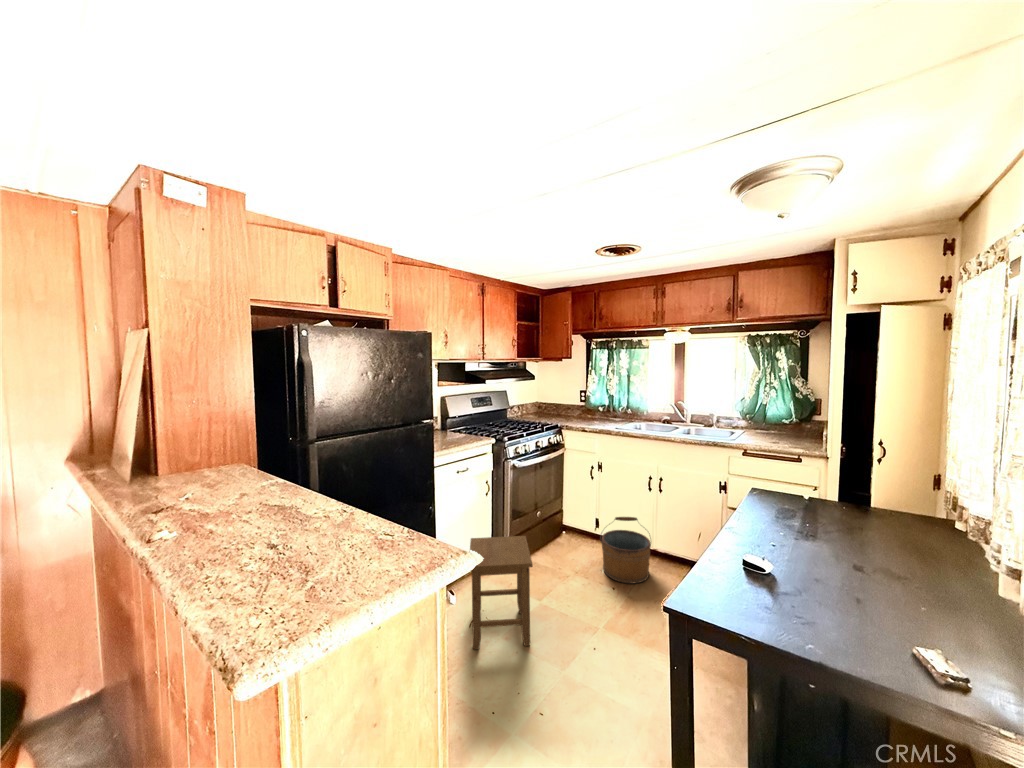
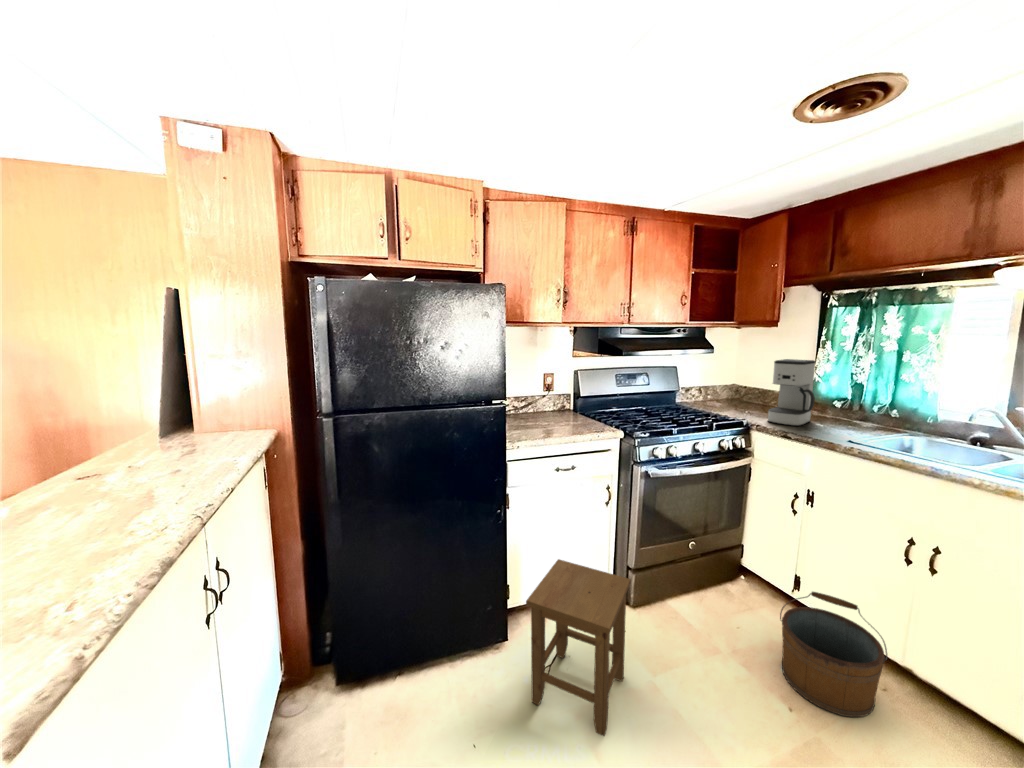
coffee maker: none [570,382,594,424] -> present [768,359,816,426]

